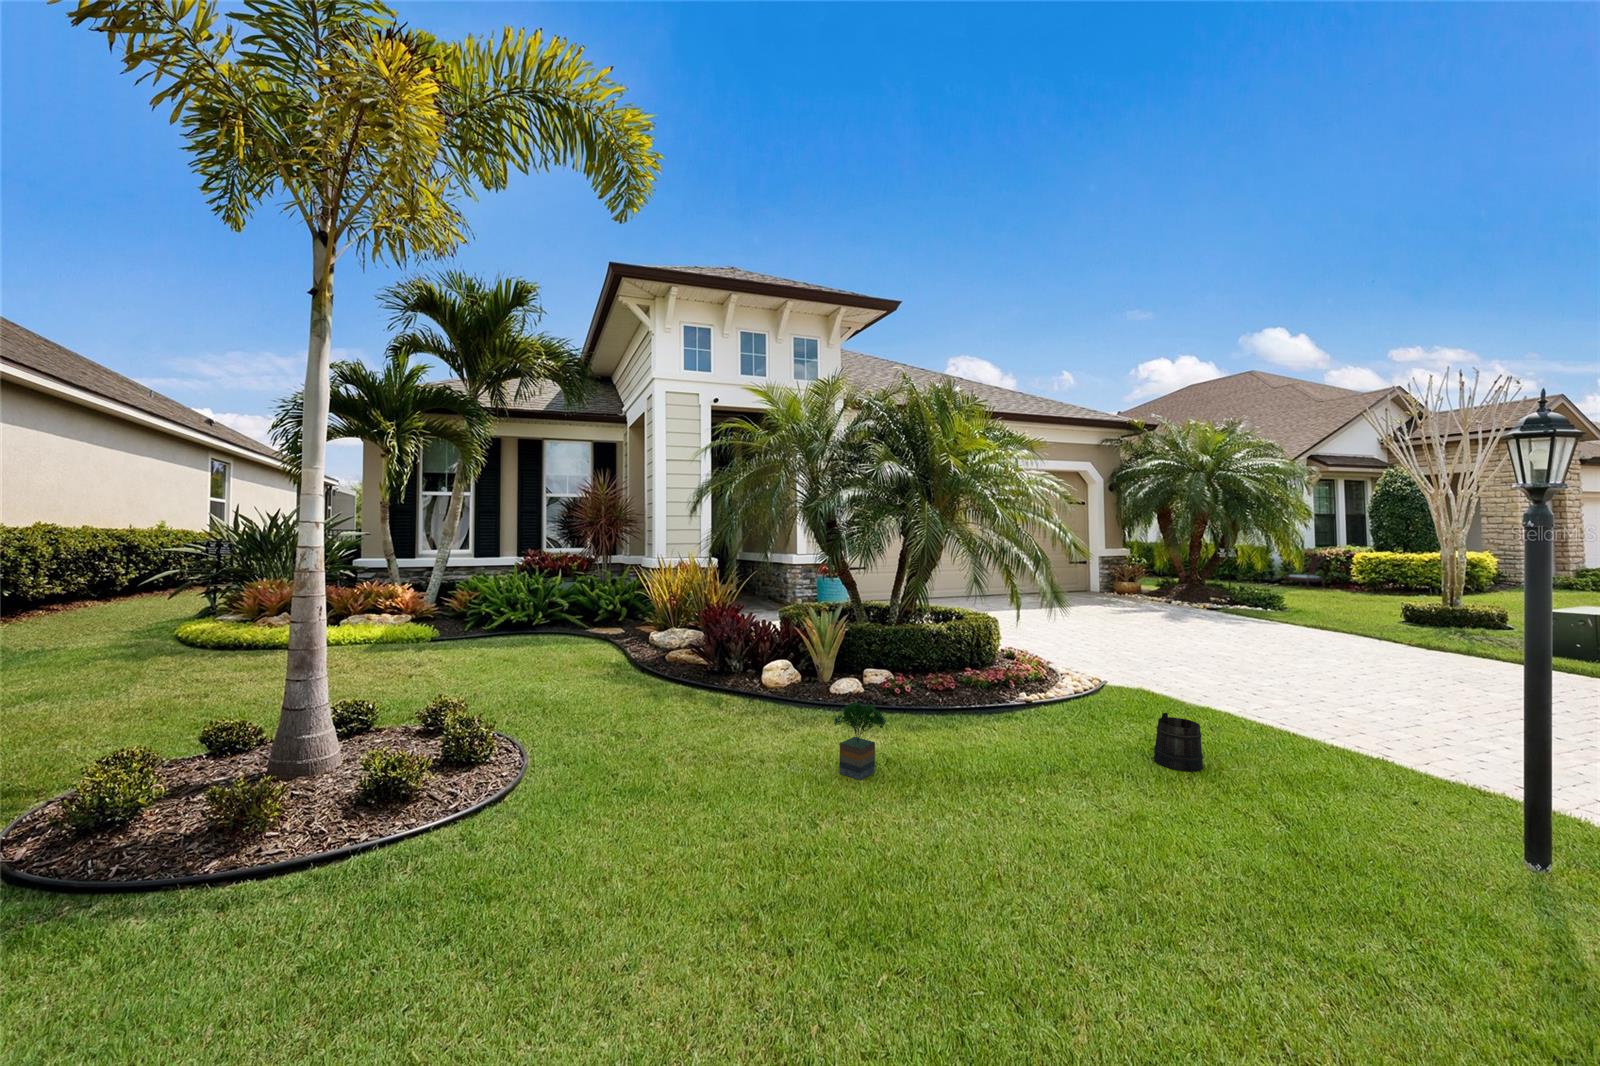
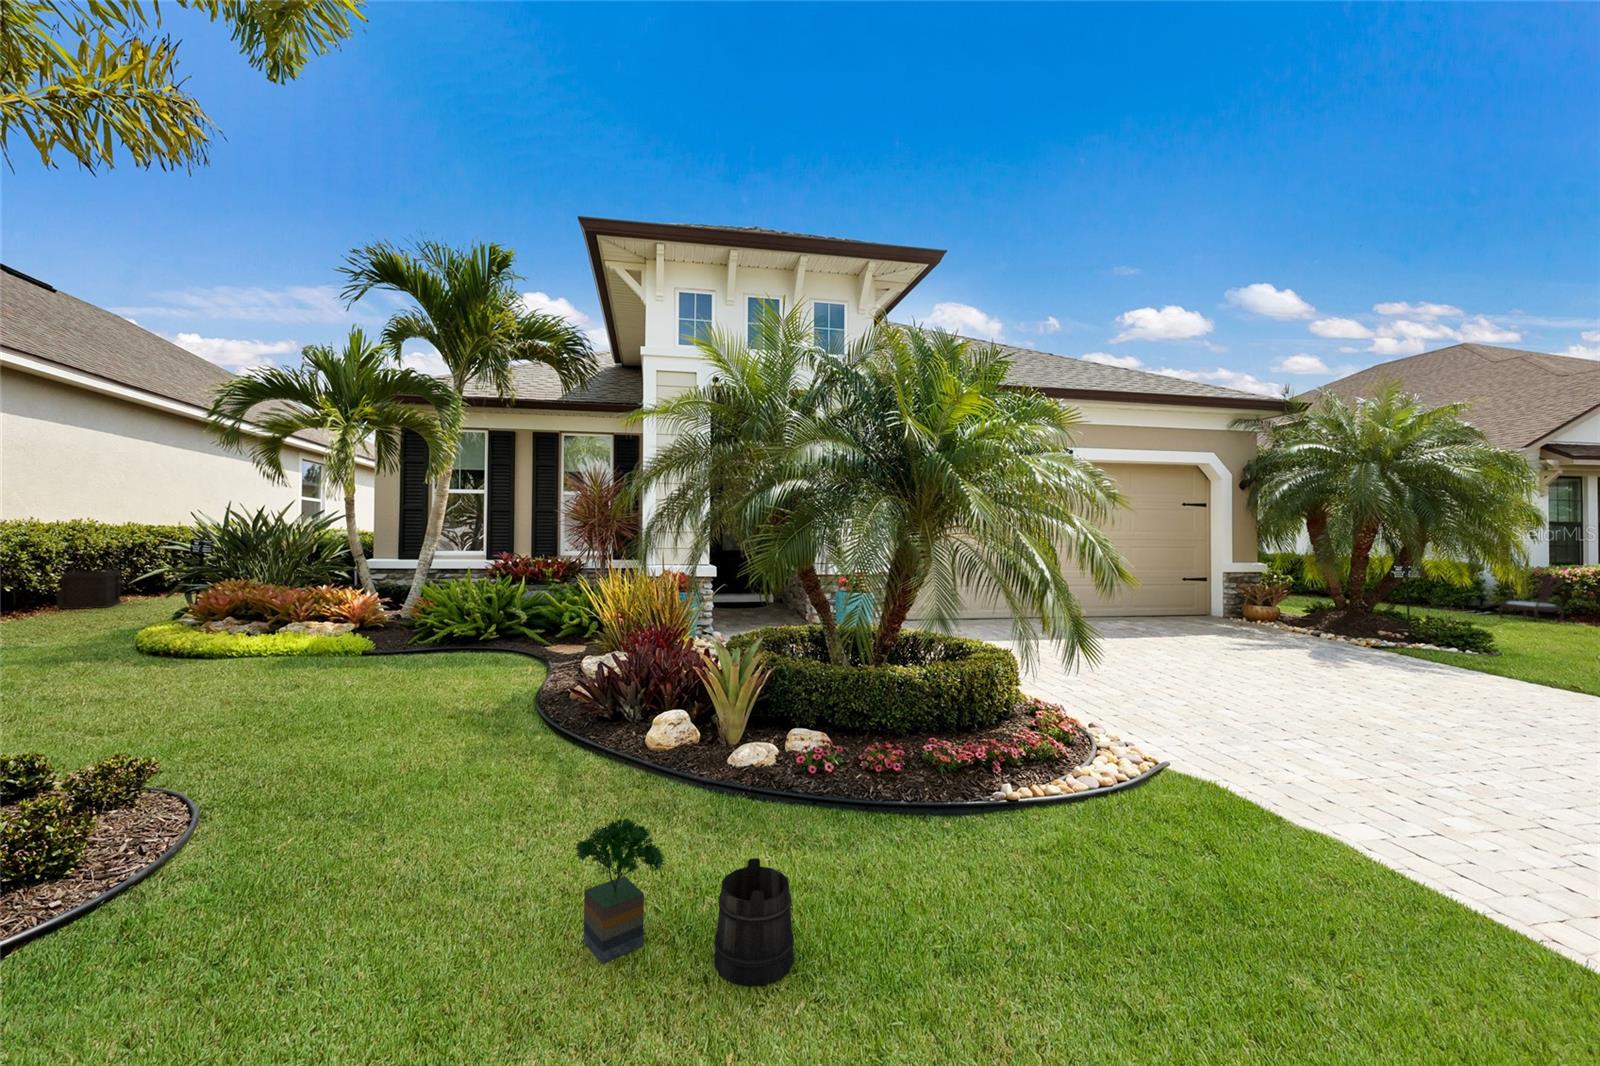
wooden crate: none [45,575,105,615] -> present [57,570,121,609]
bucket: present [1154,713,1203,771] -> present [714,858,794,986]

